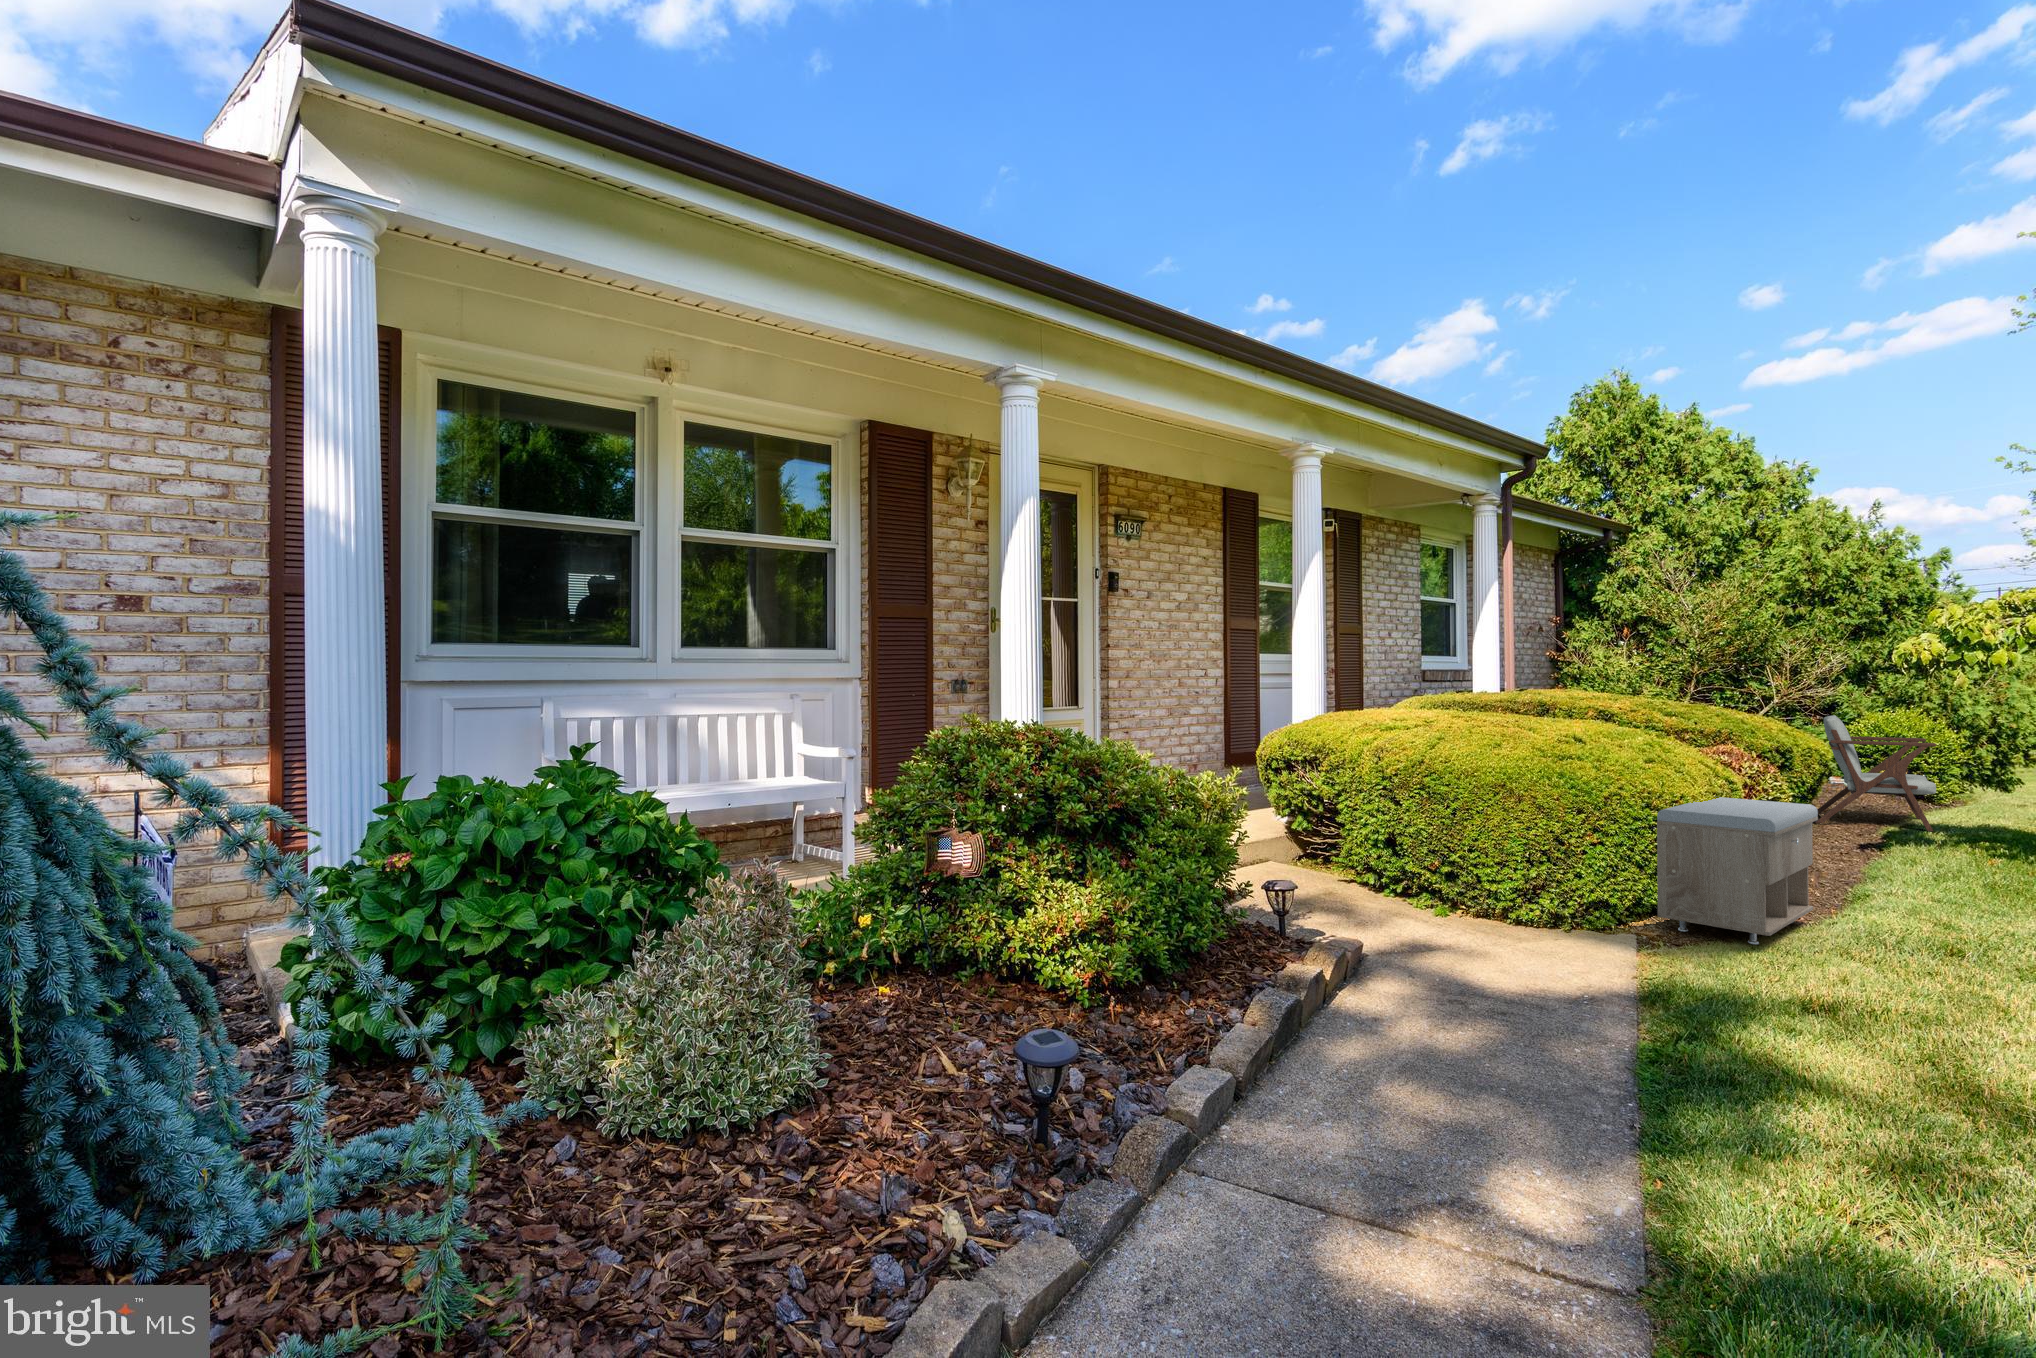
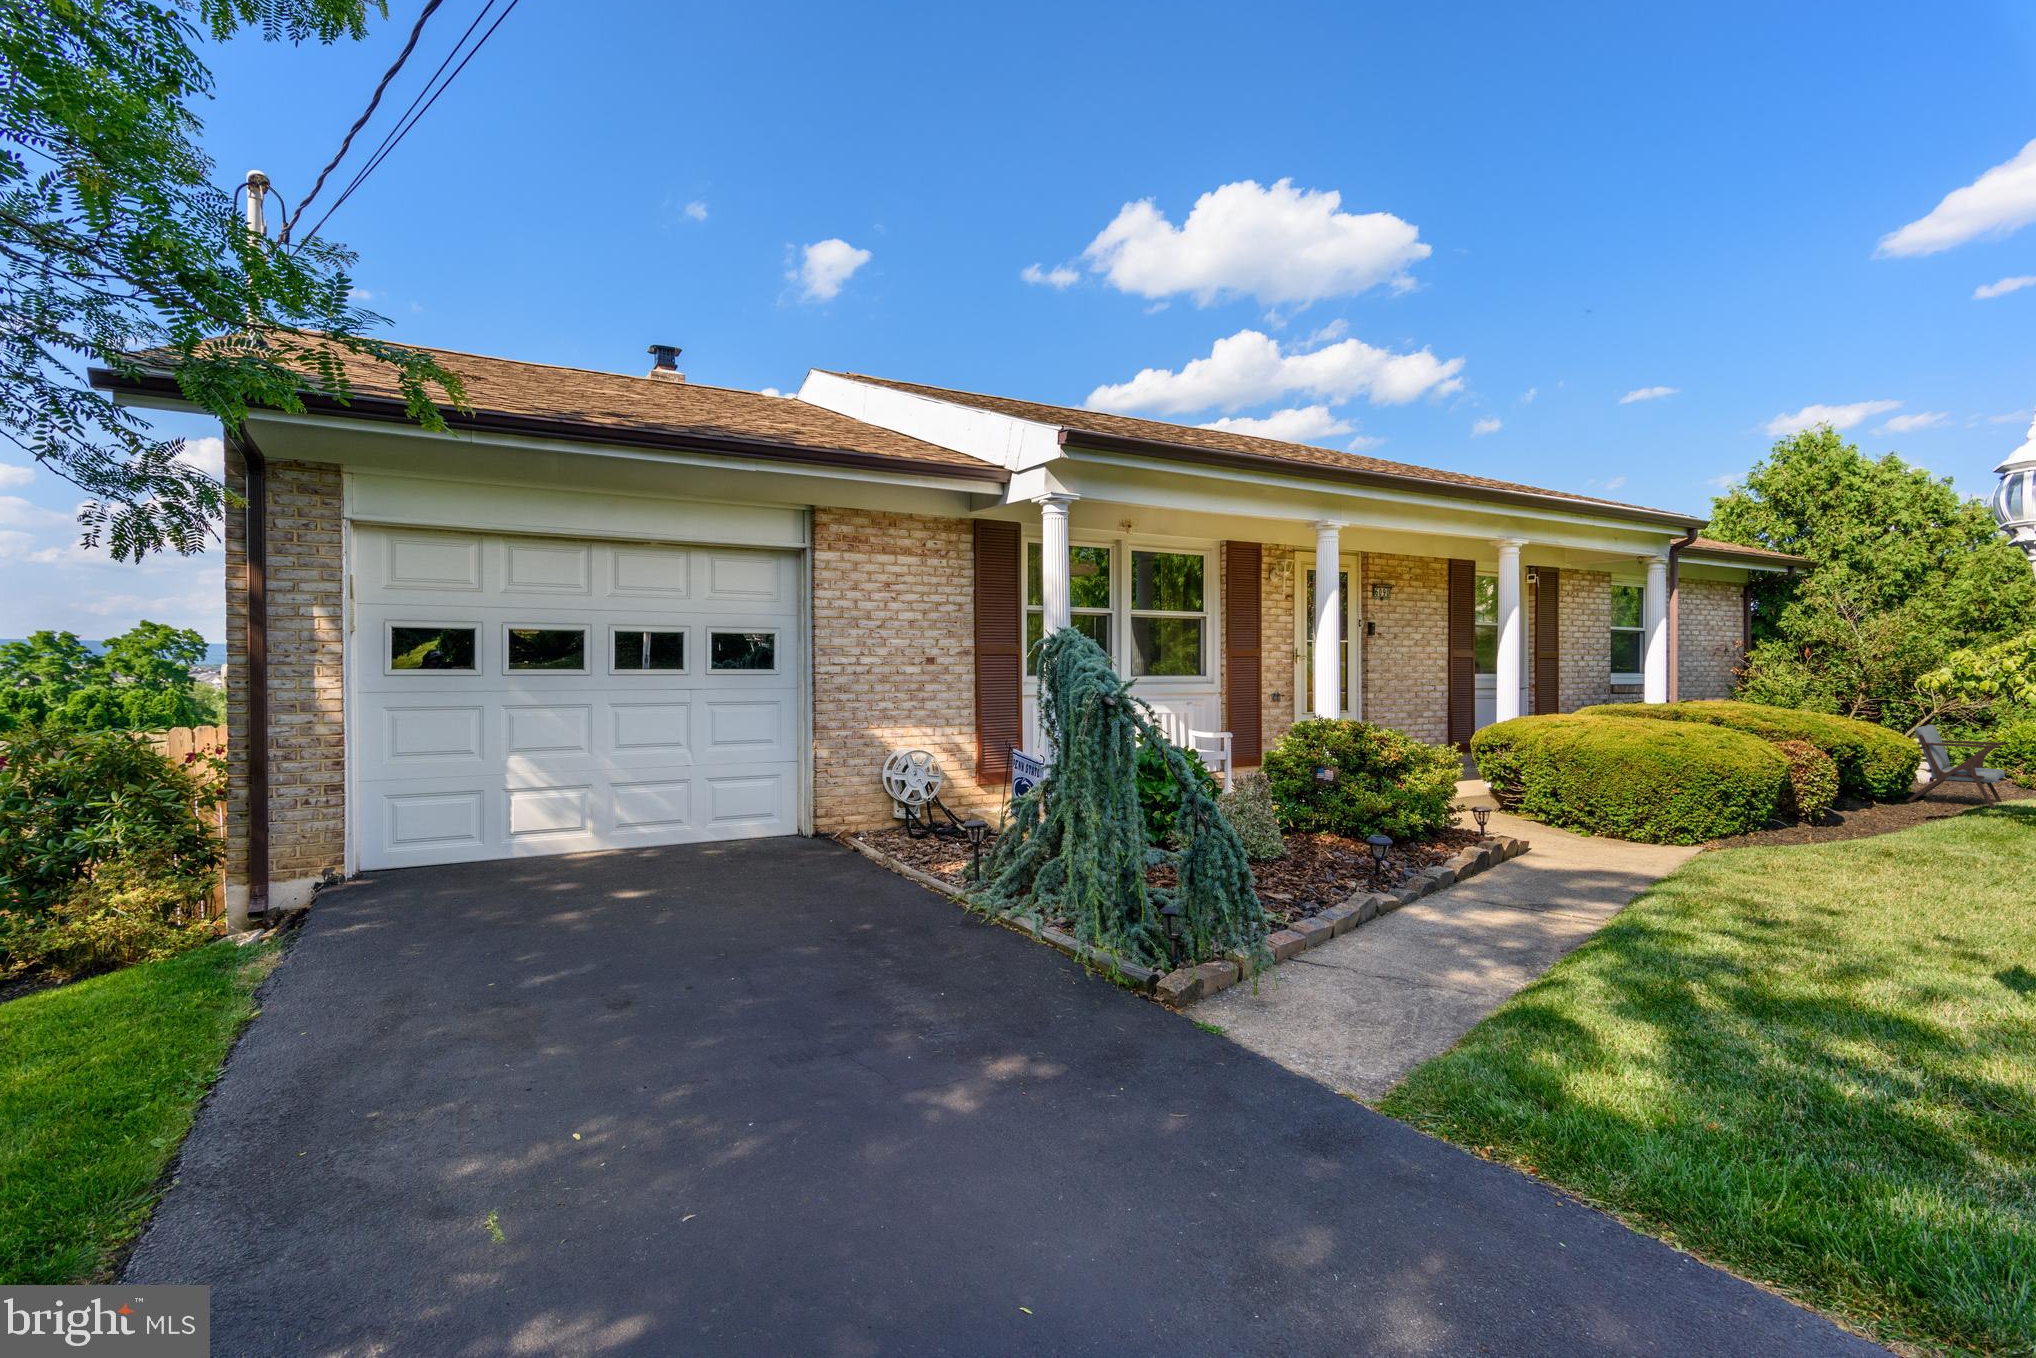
storage bench: present [1657,797,1818,945] -> none [1716,772,1828,851]

